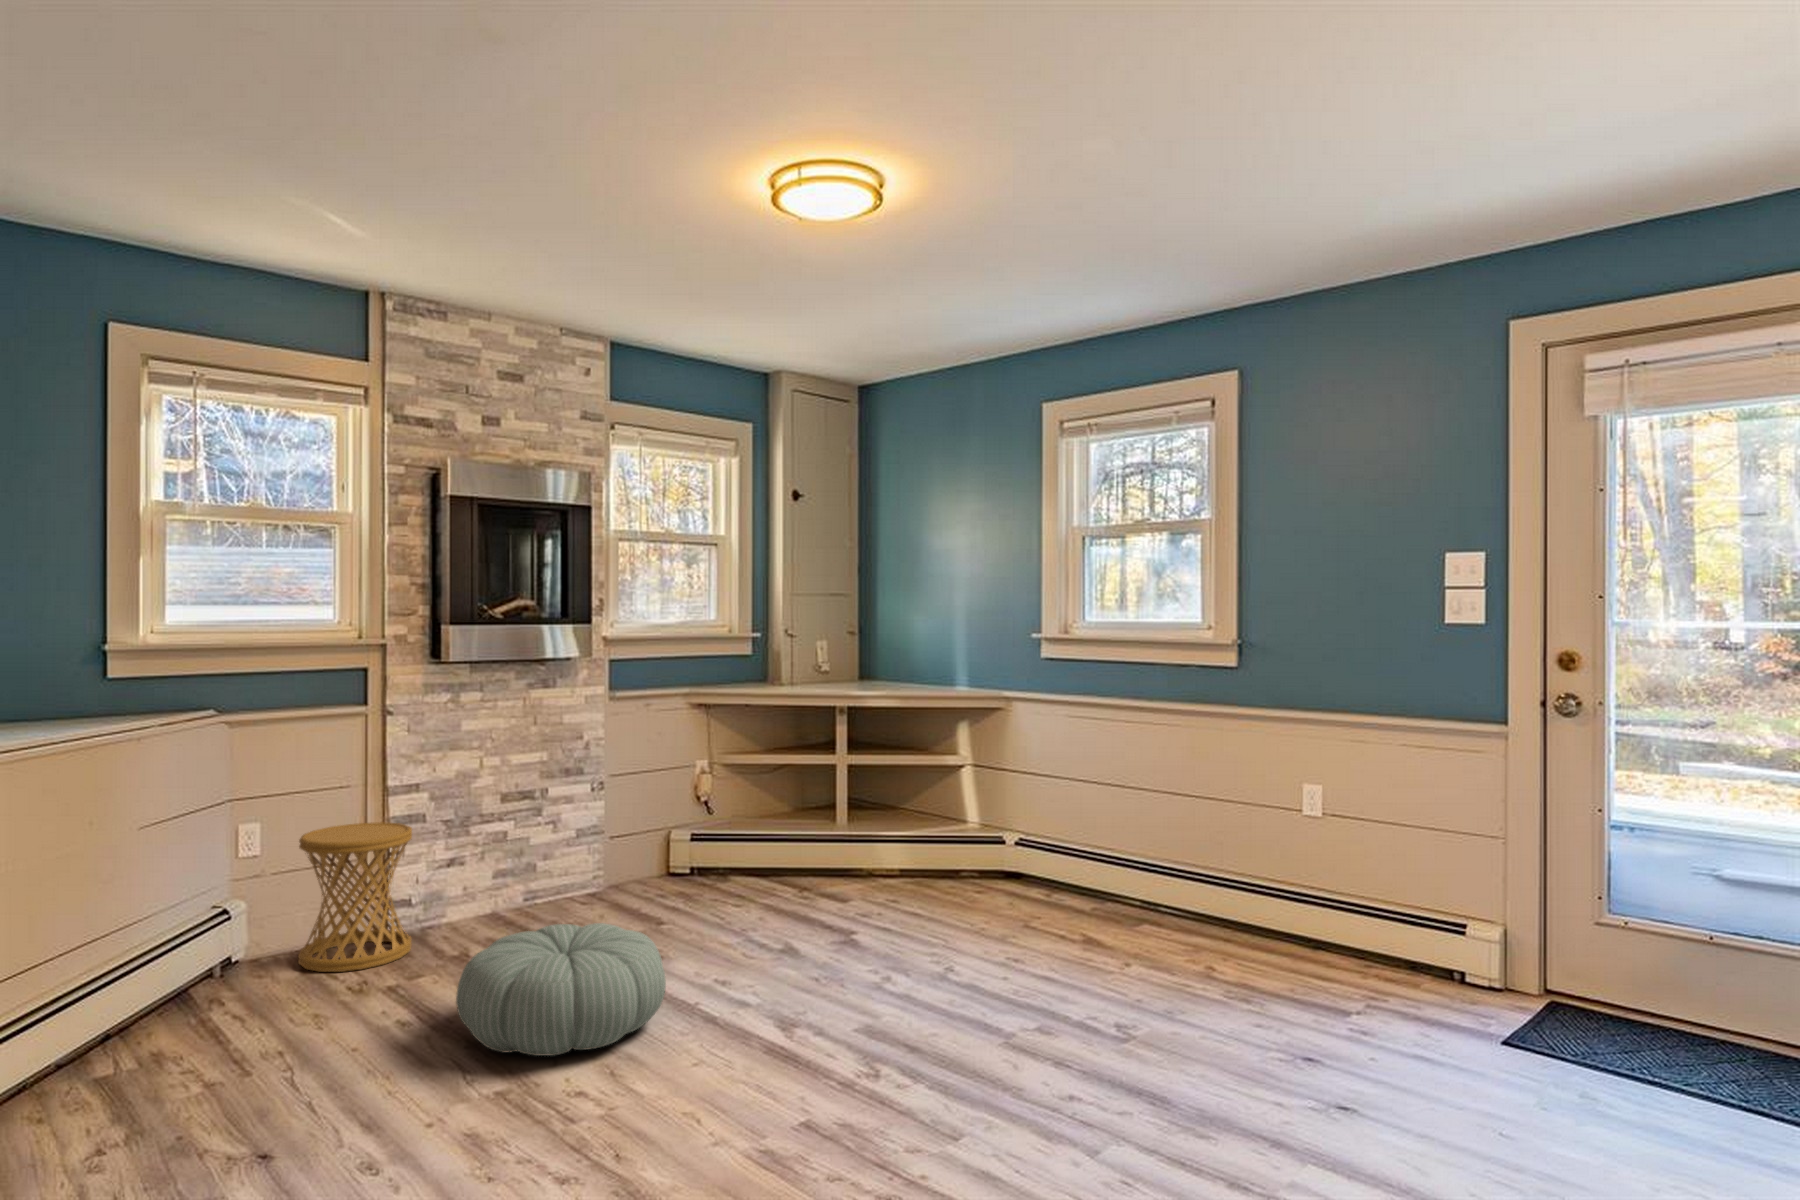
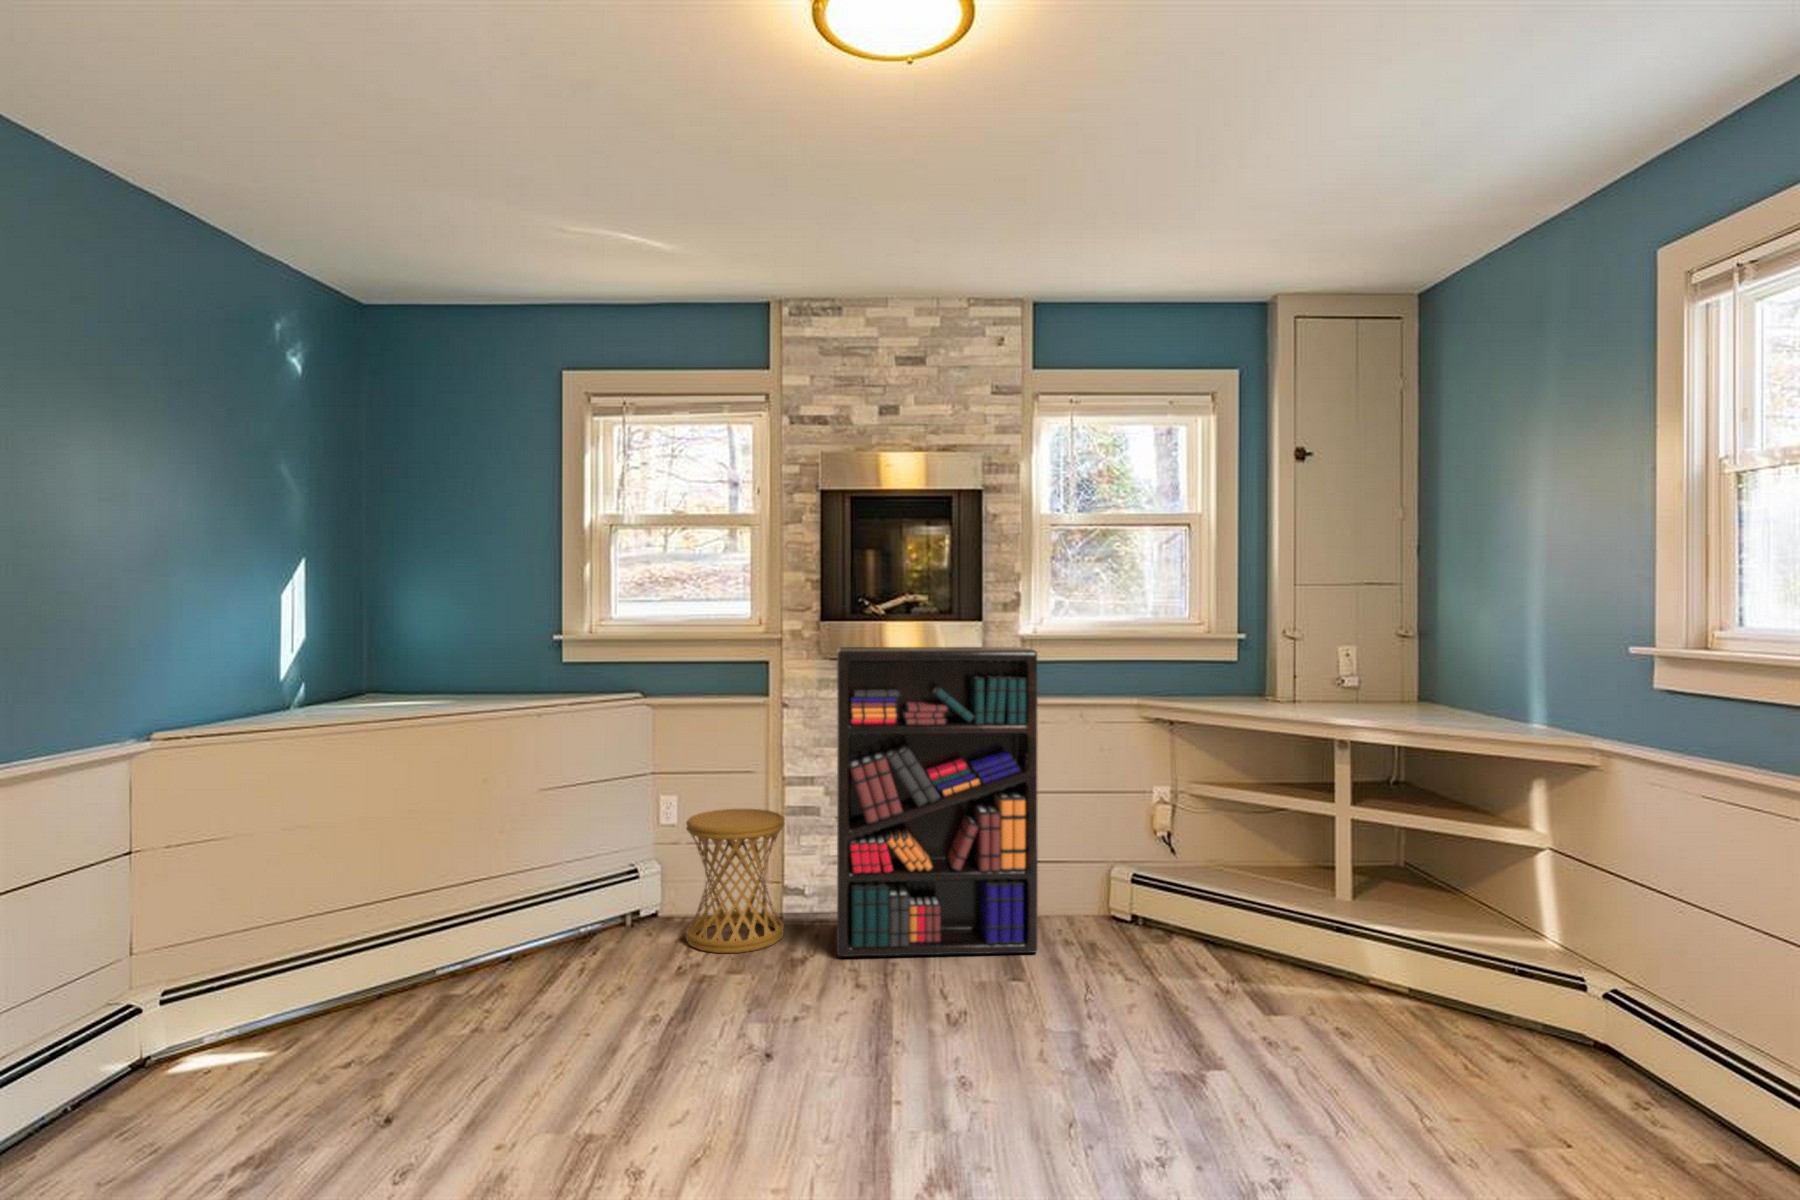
bookshelf: none [451,647,656,943] -> present [837,647,1038,957]
pouf: present [456,923,666,1056] -> none [629,961,865,1134]

